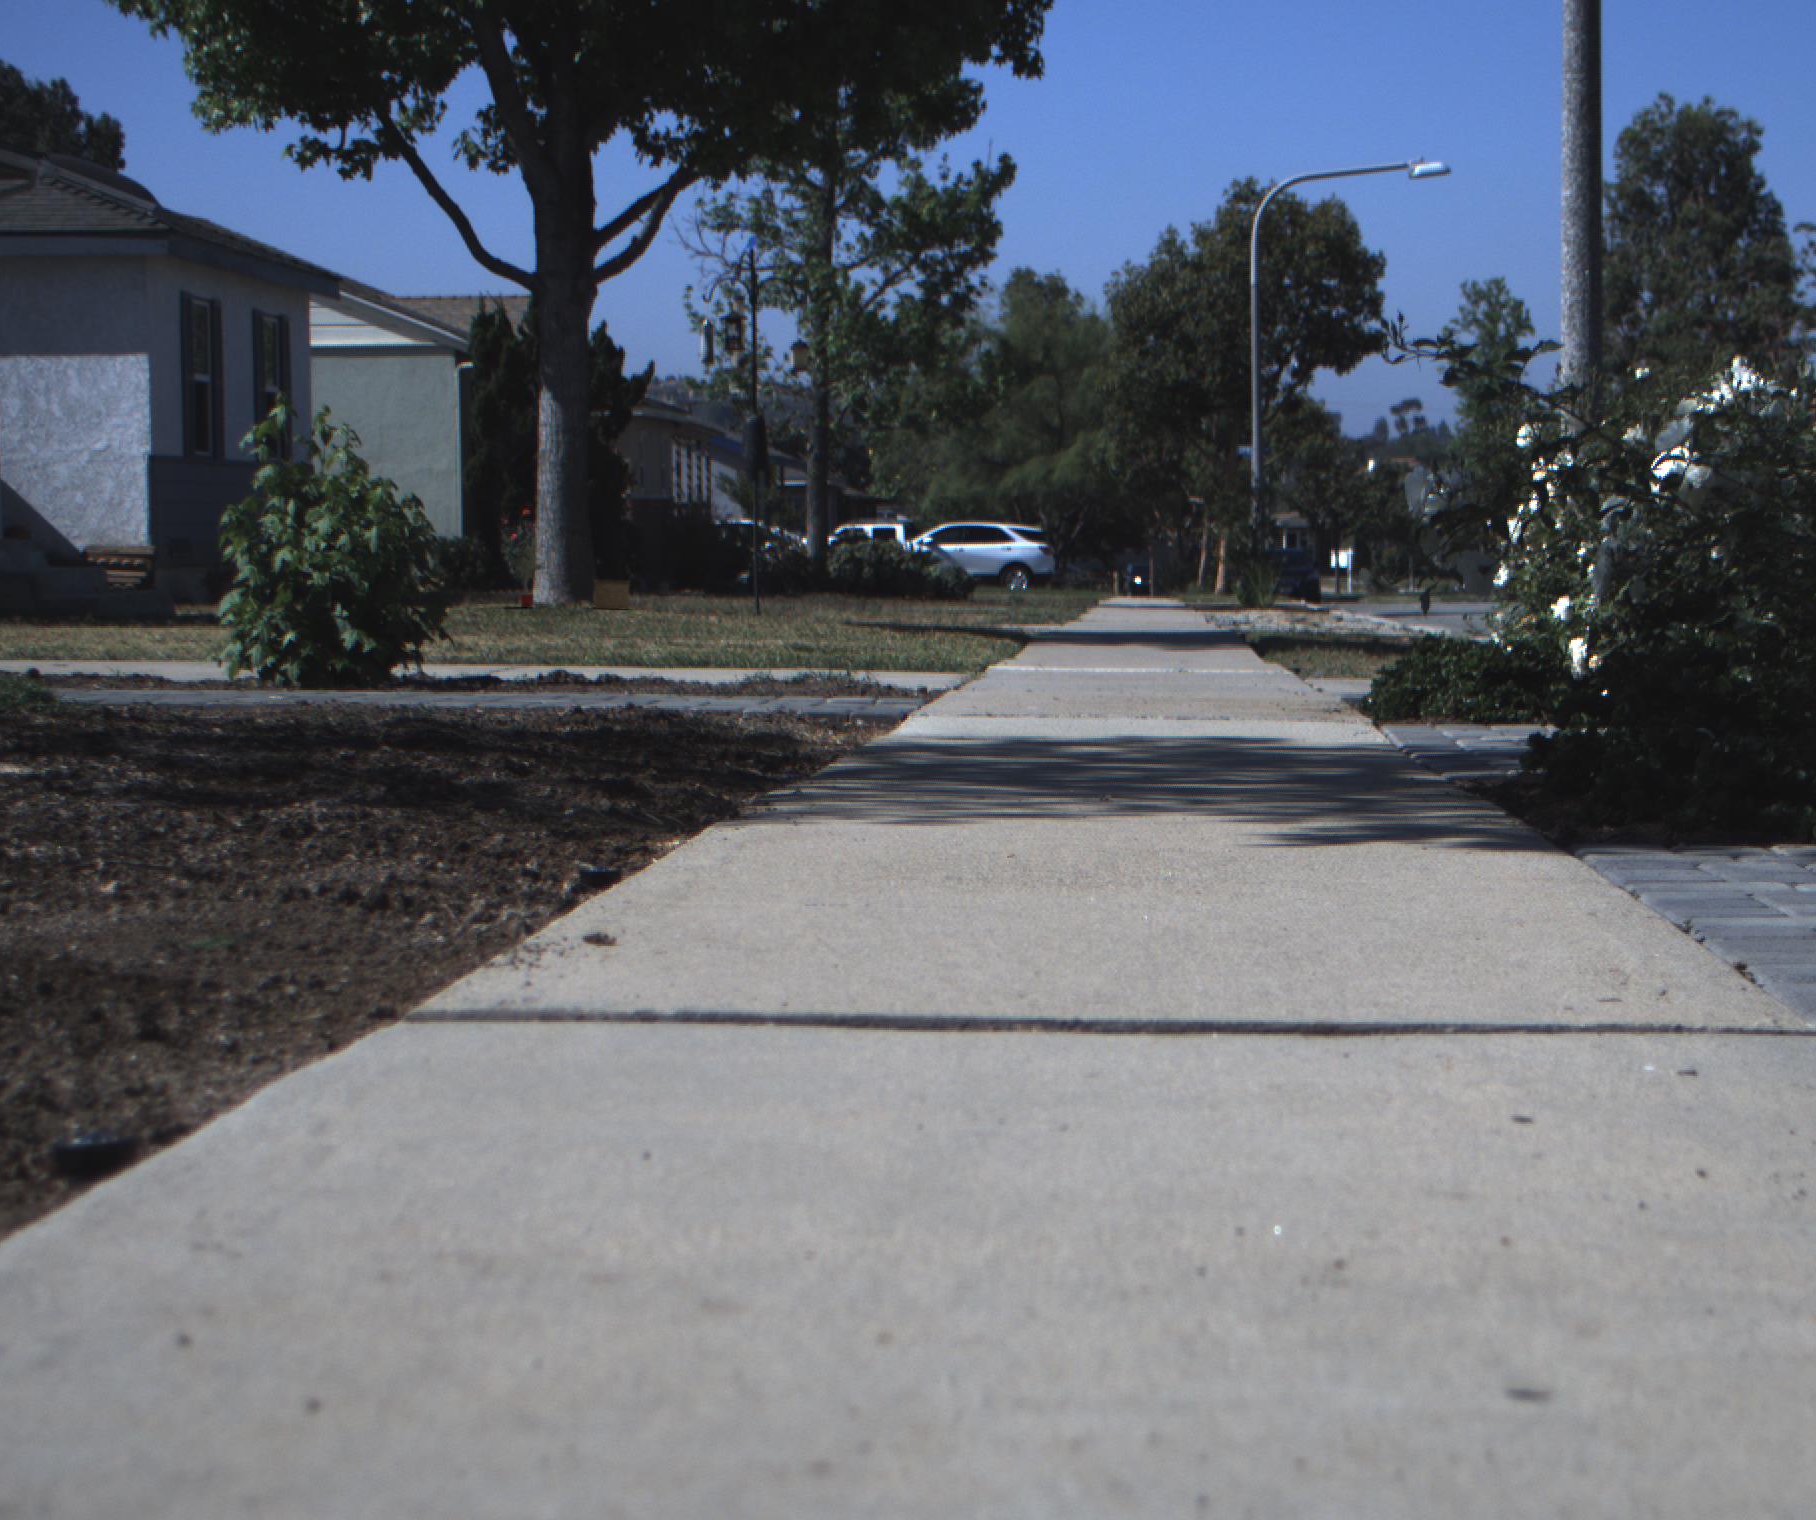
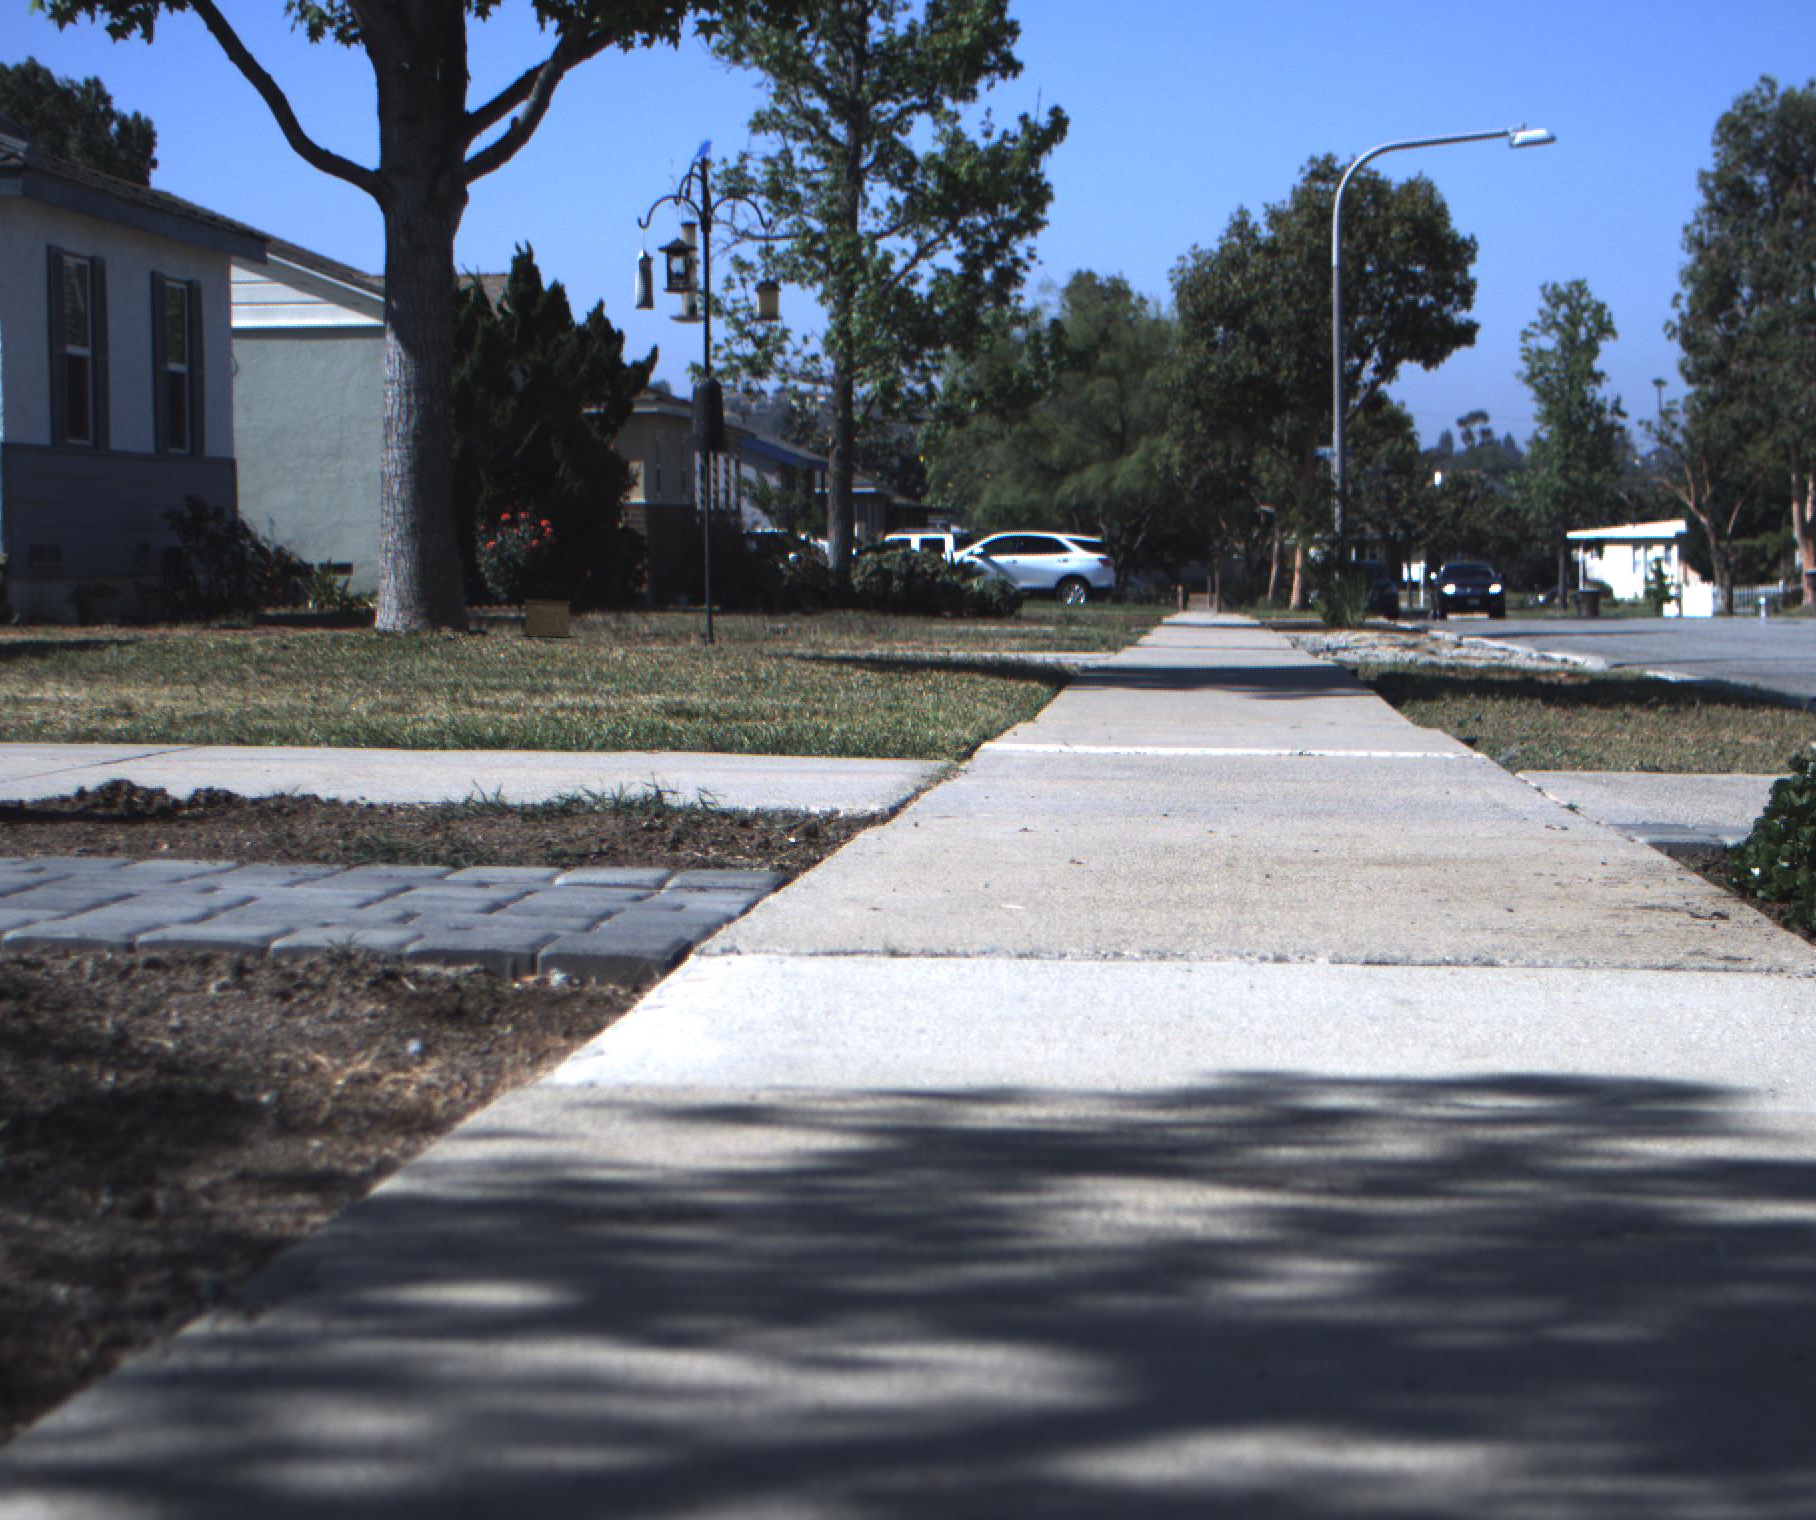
potted tree: present [515,538,549,607] -> none [421,545,471,634]

